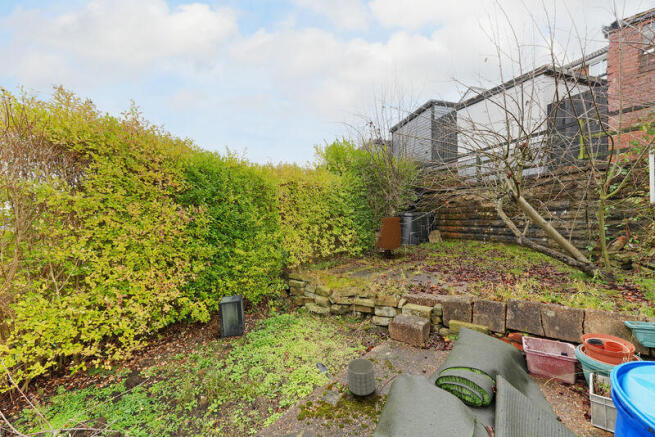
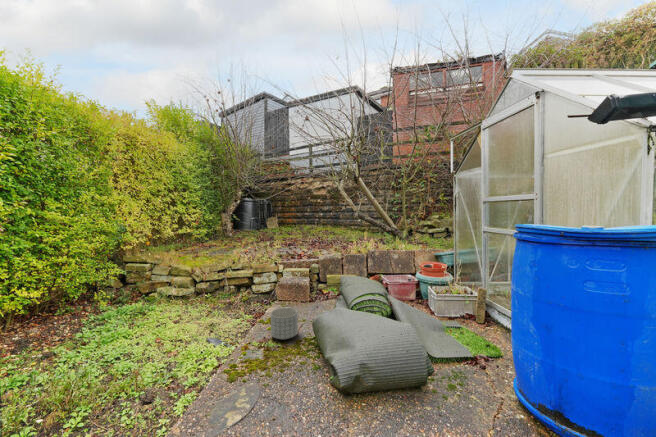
lounge chair: present [375,217,402,260] -> none [221,195,256,239]
storage box: present [218,294,245,338] -> none [9,282,67,354]

